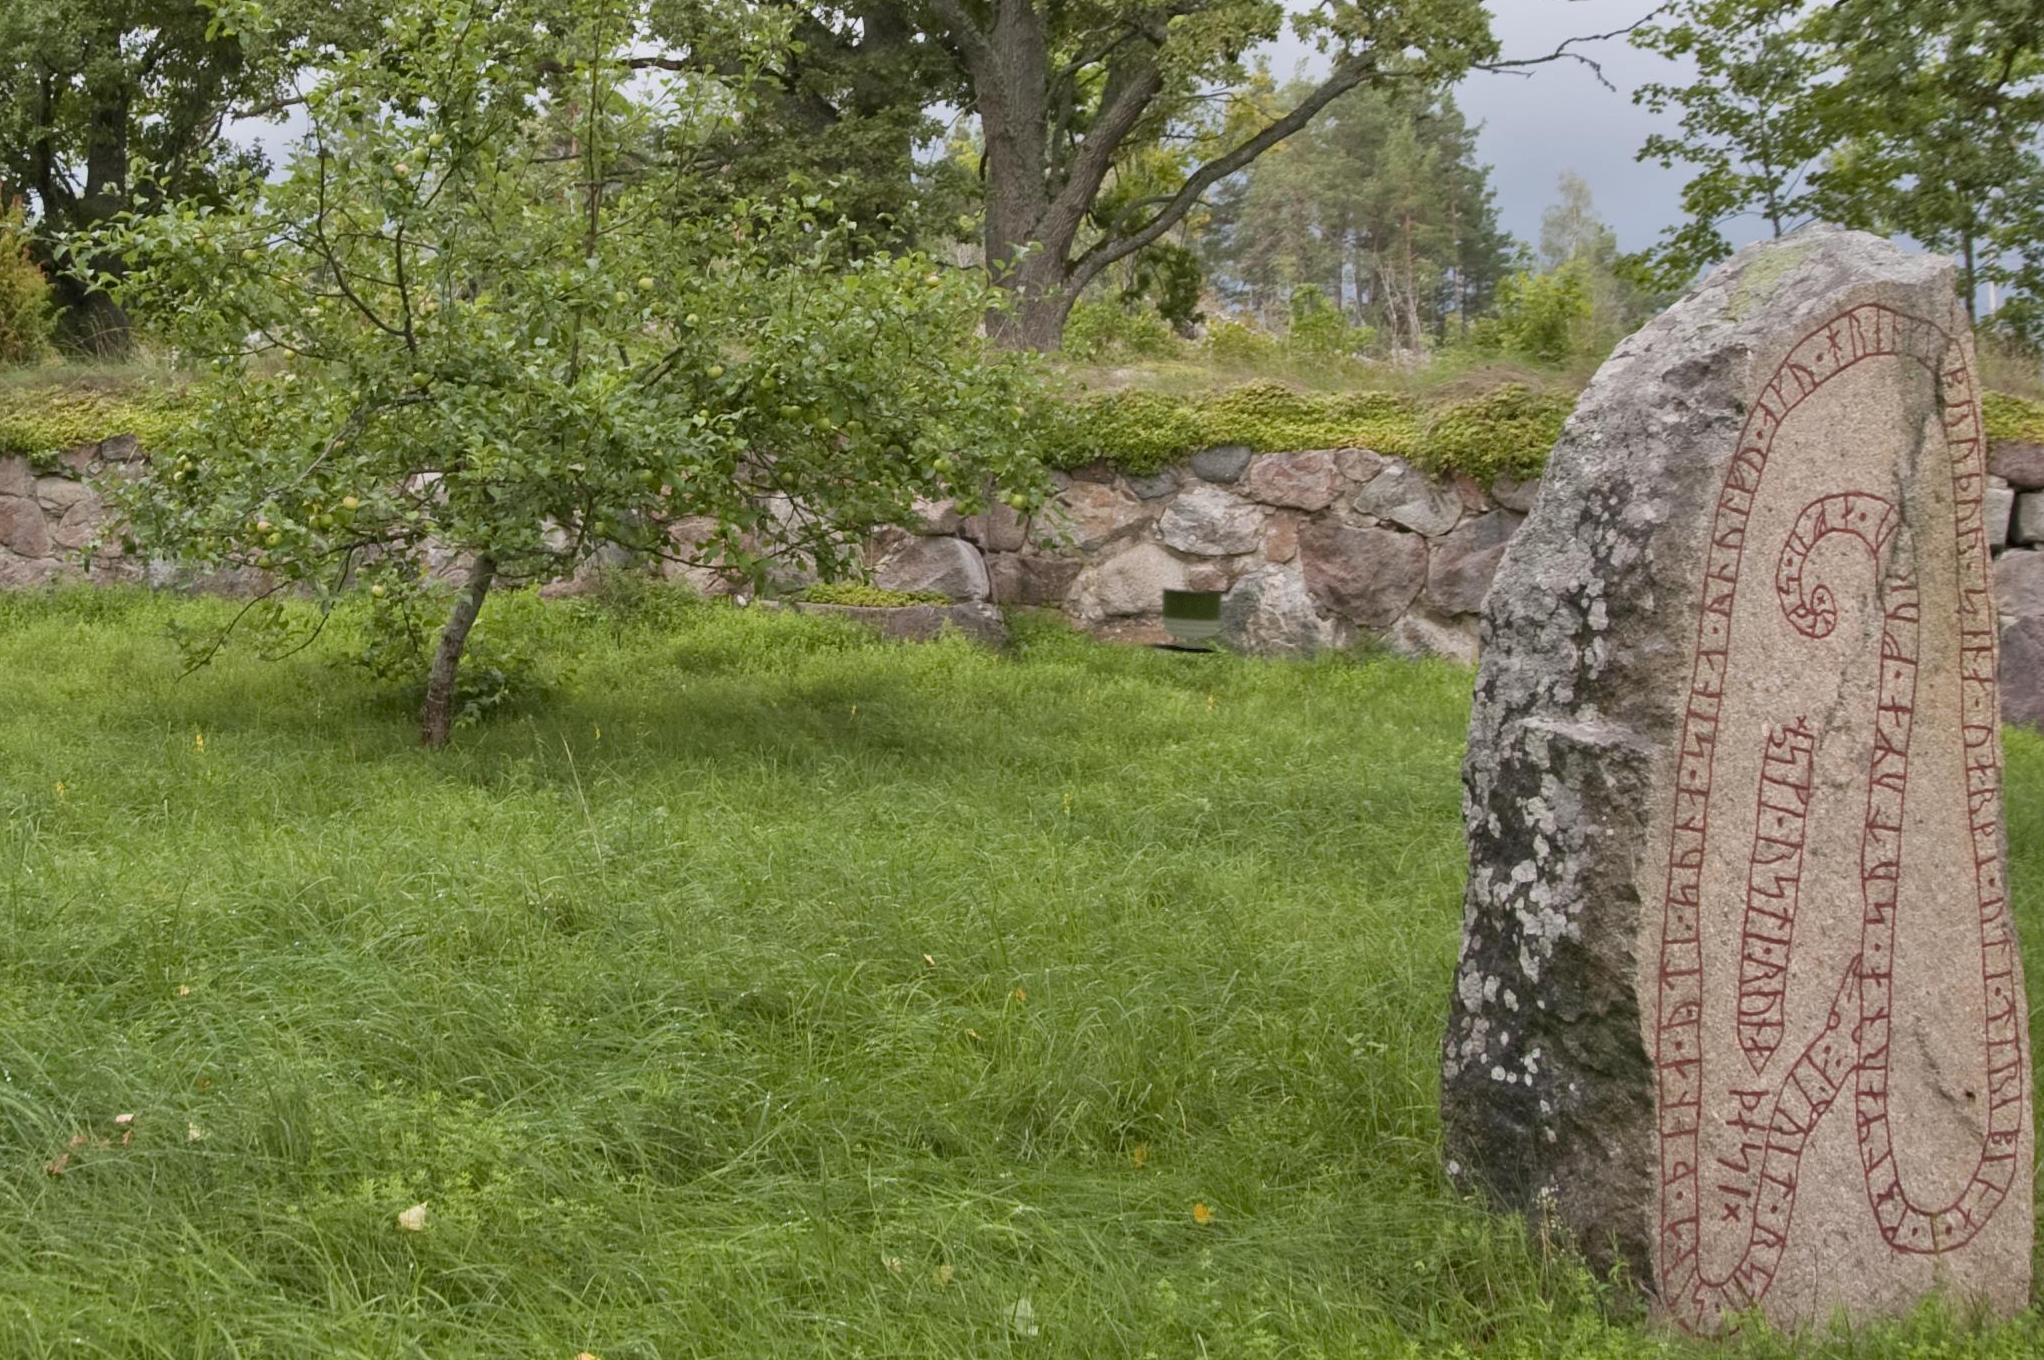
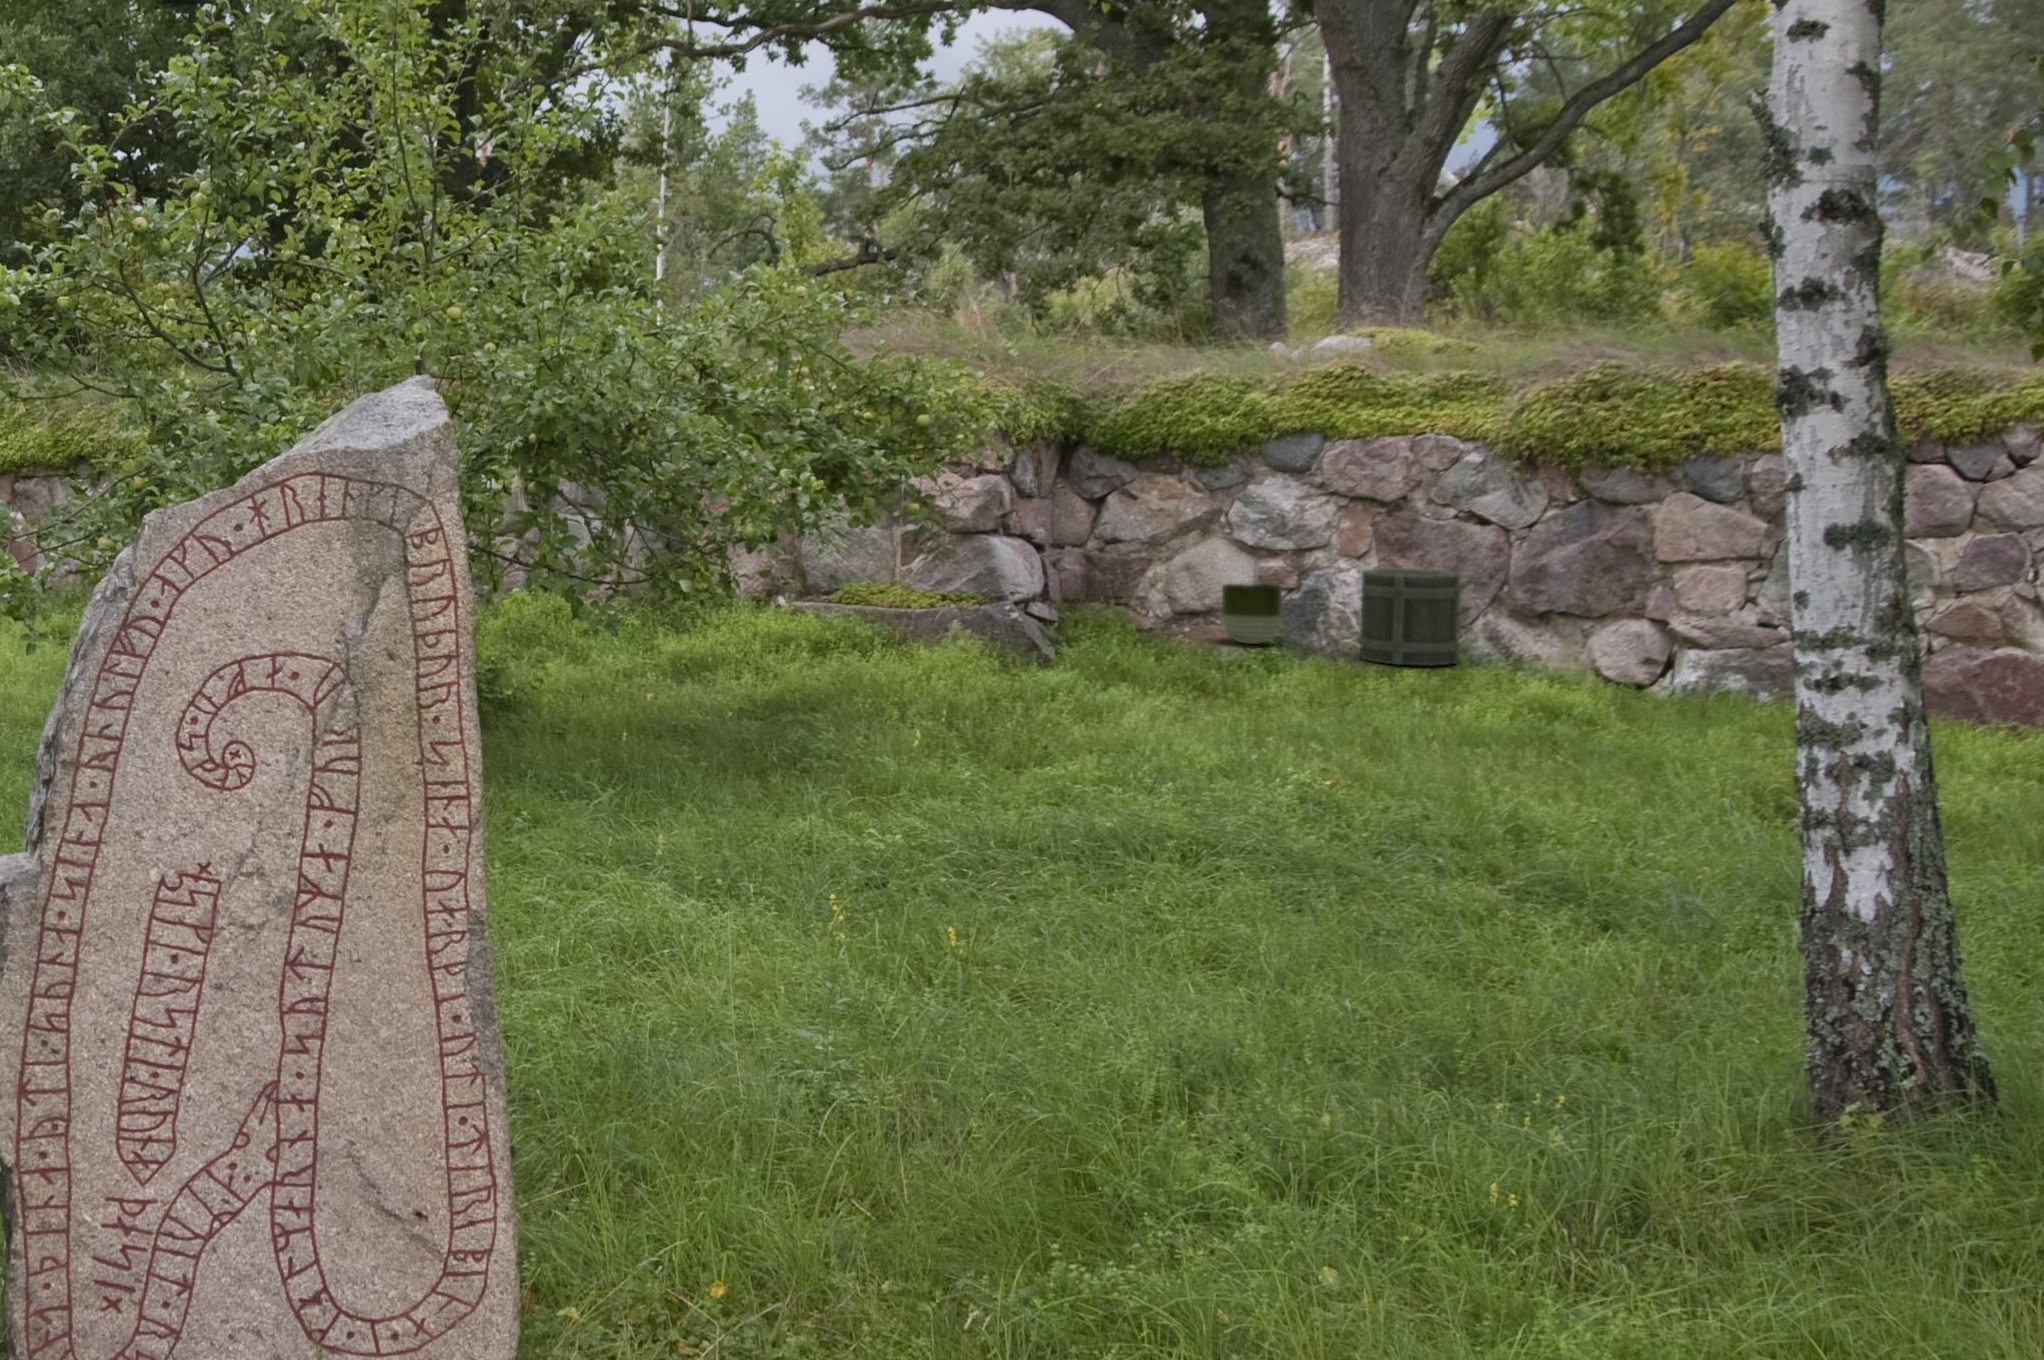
bucket: none [1304,572,1400,669] -> present [1360,568,1460,665]

